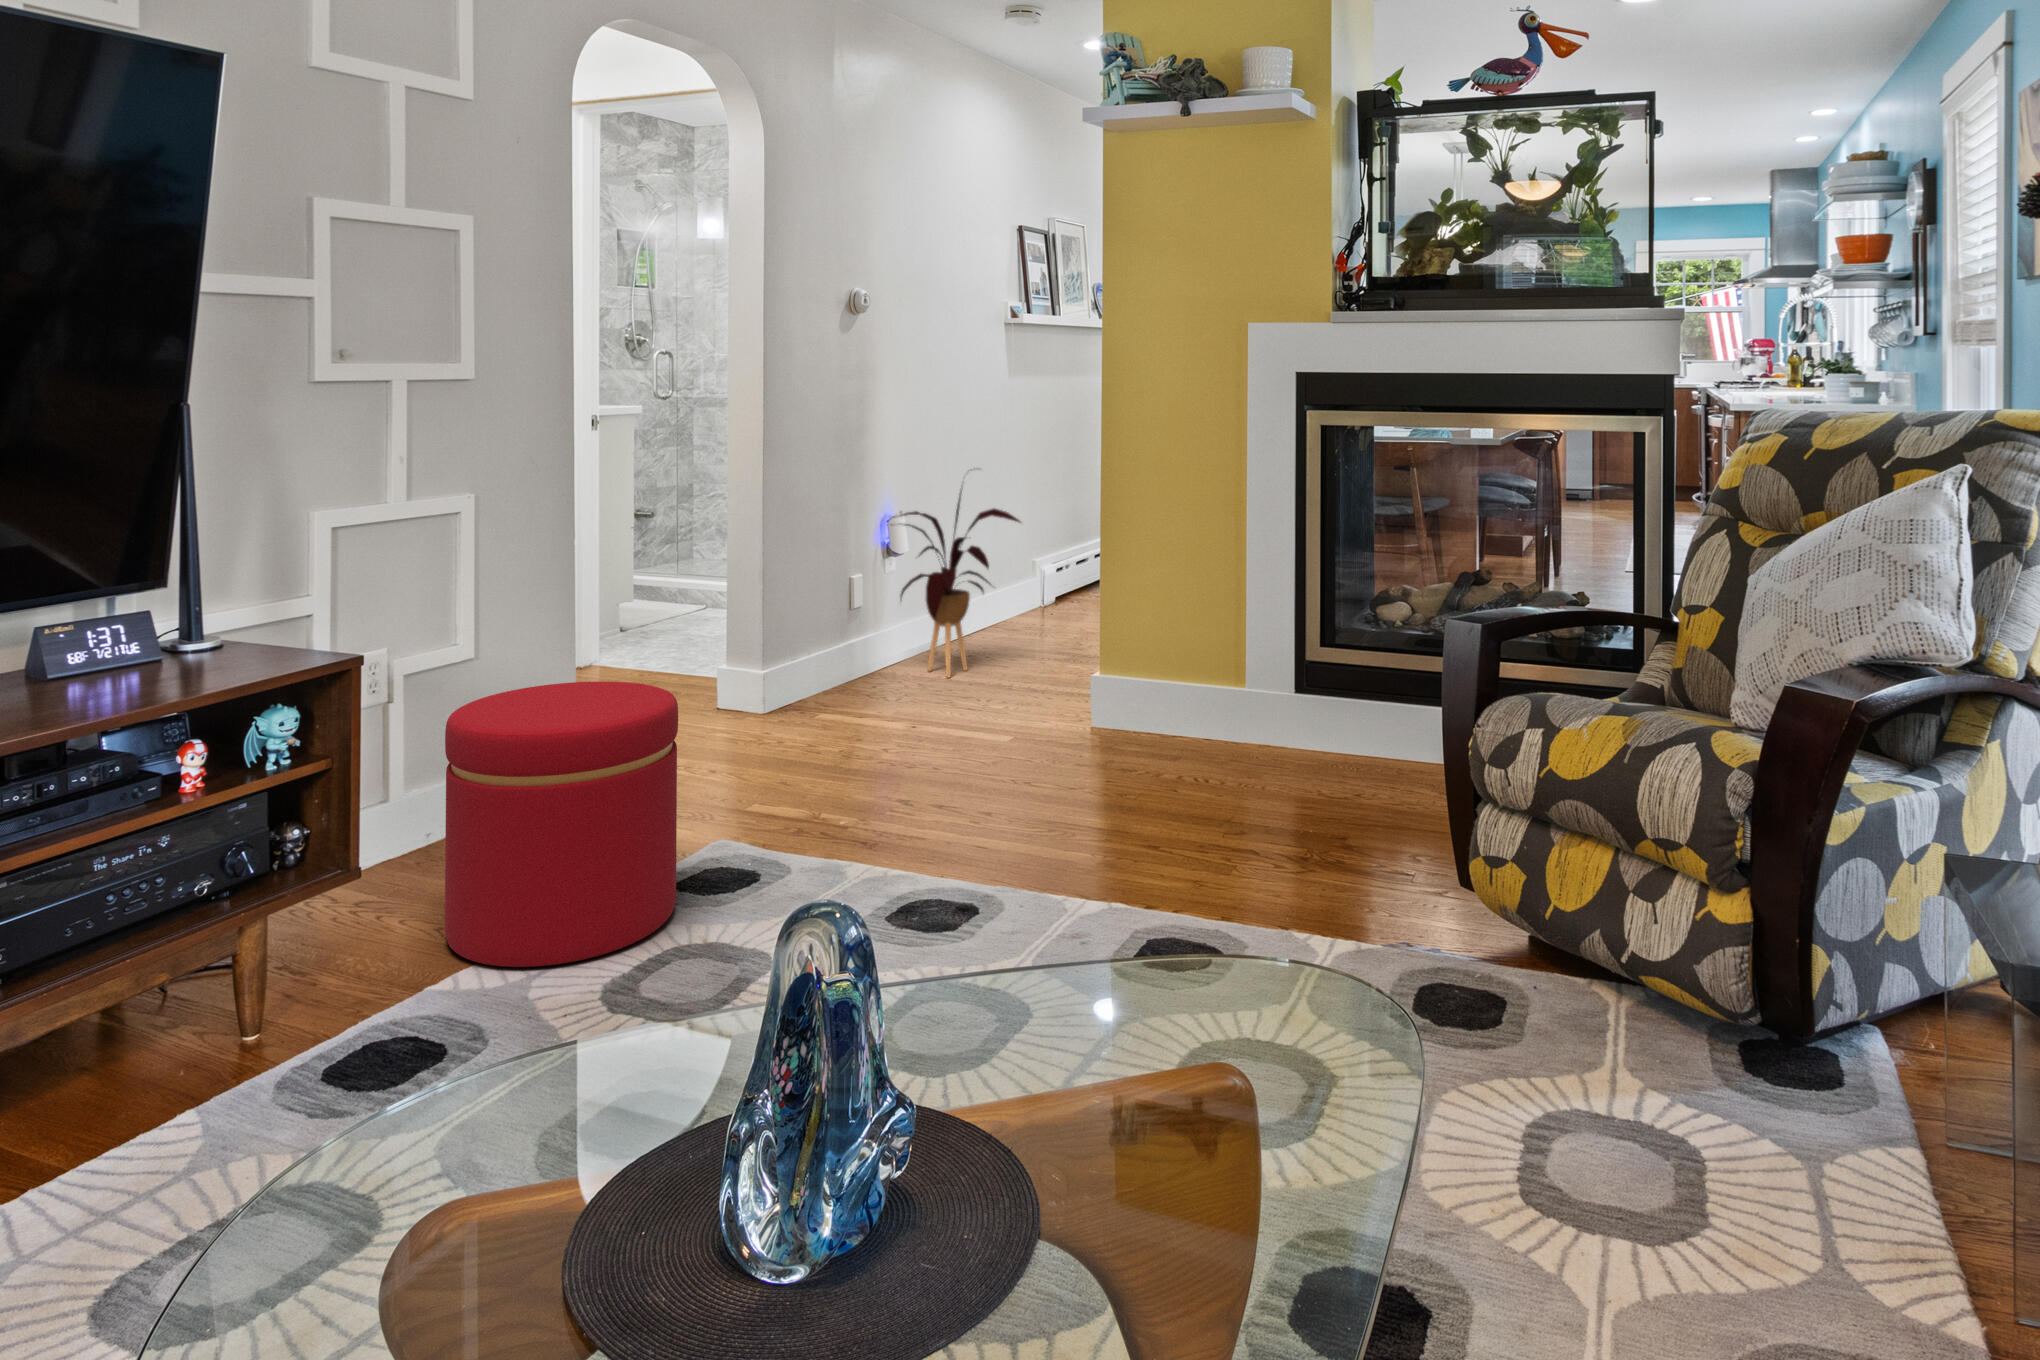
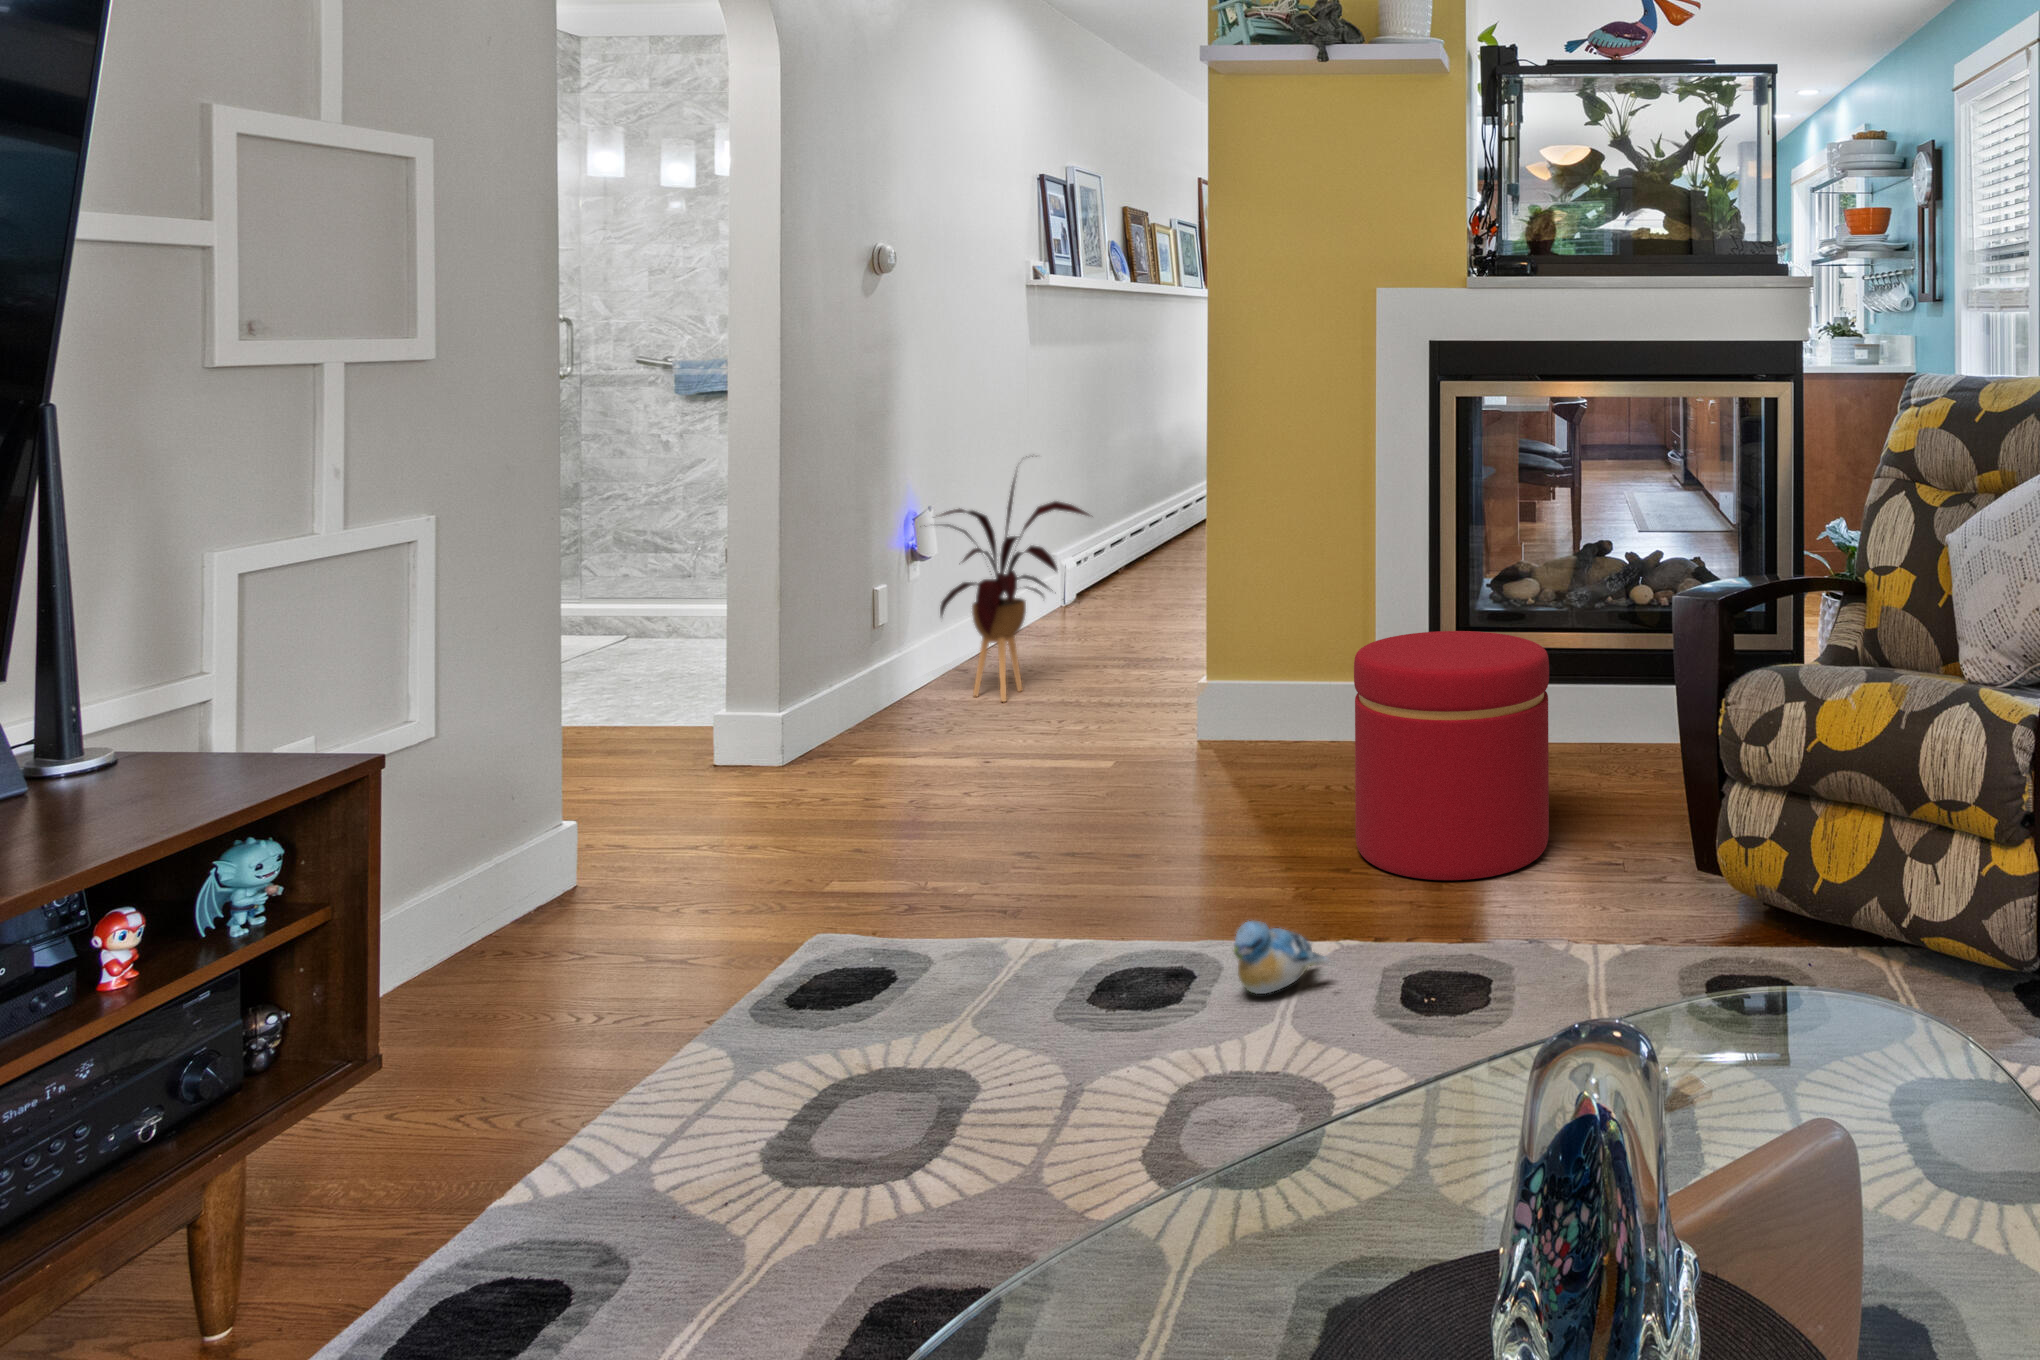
ottoman: present [445,681,678,967] -> present [1354,631,1549,880]
plush toy: none [990,868,1078,934] -> present [1234,921,1329,994]

